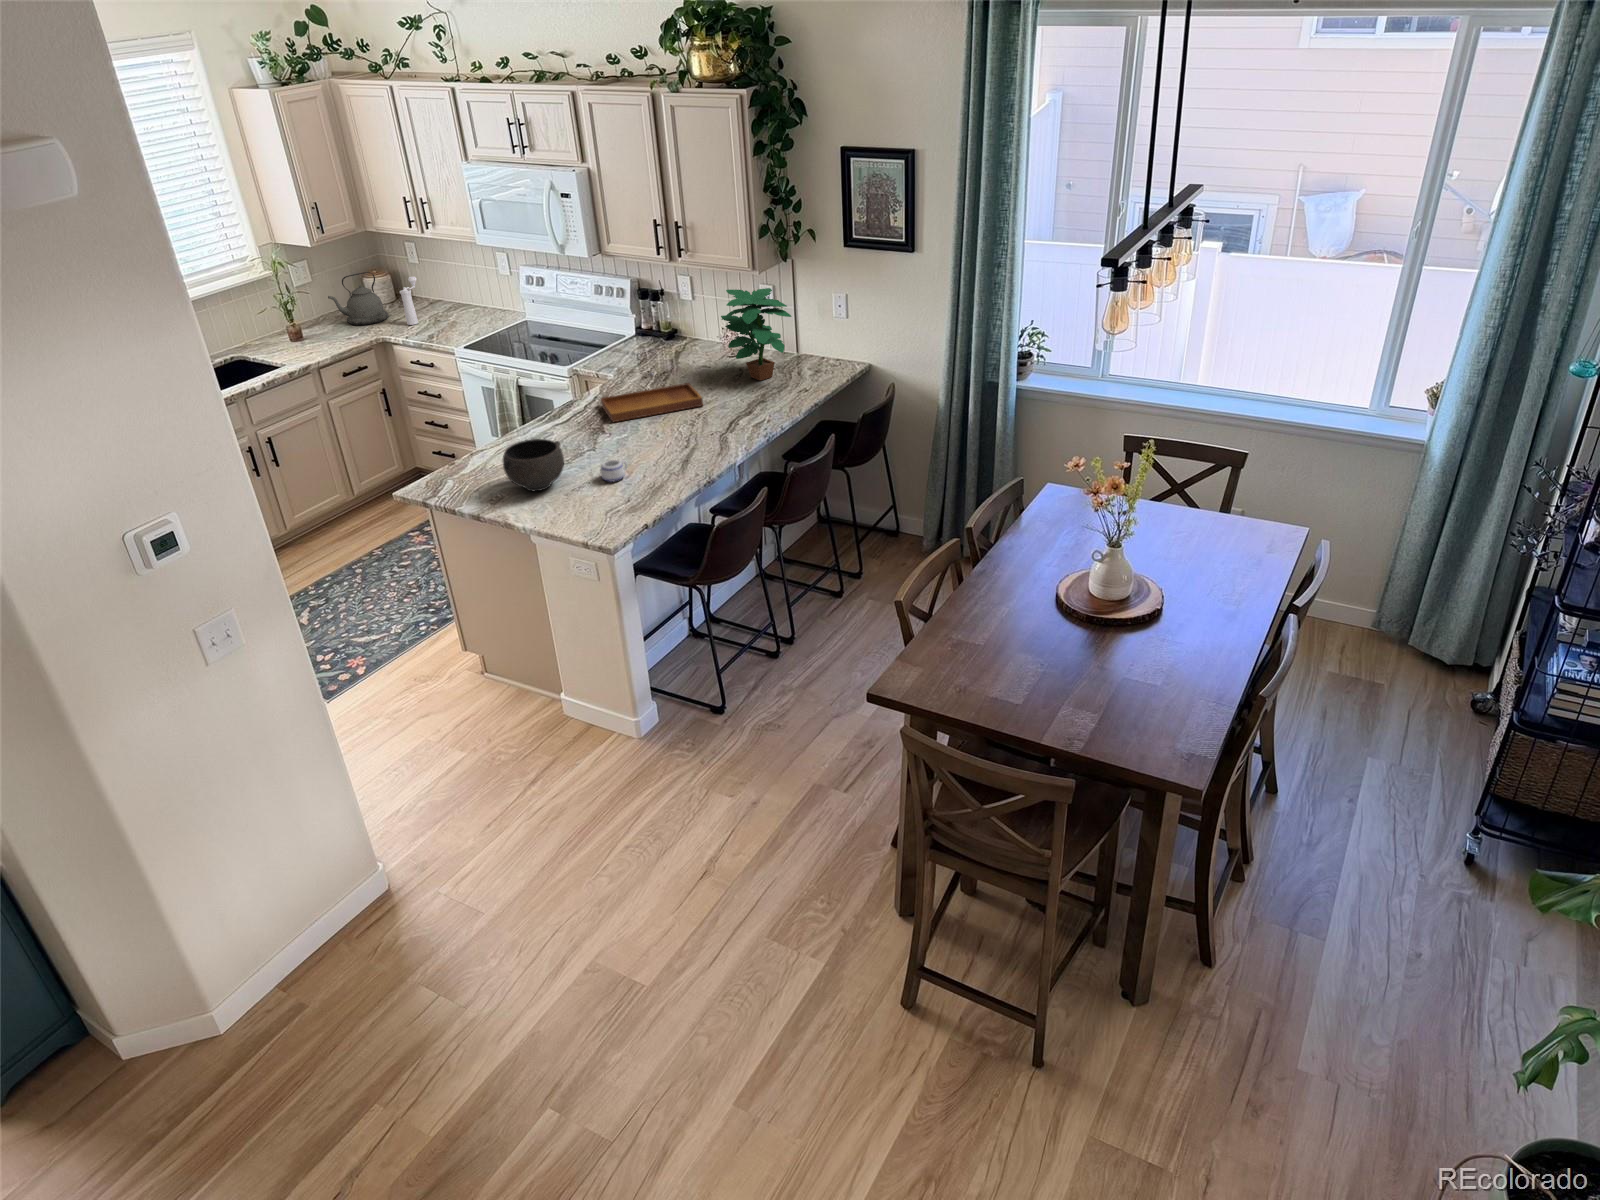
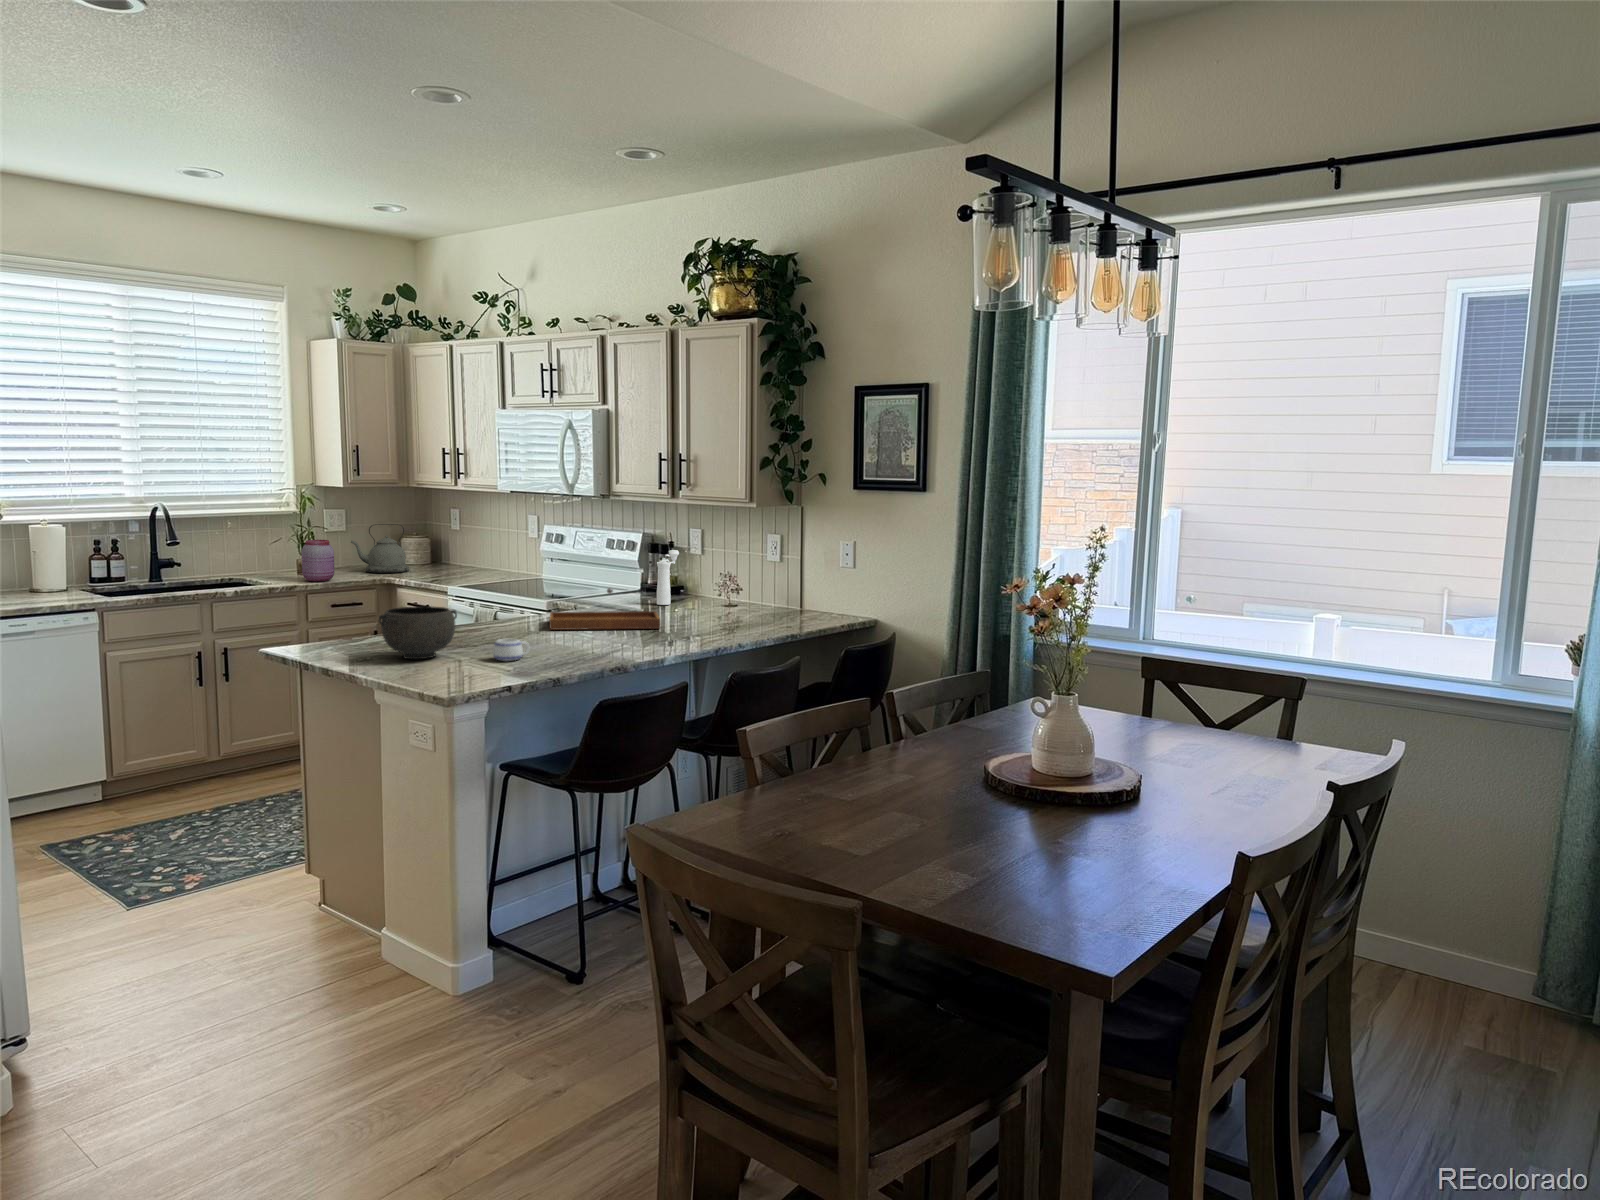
pepper mill: present [400,276,418,325] -> present [657,550,679,605]
potted plant: present [721,288,791,381] -> none [703,522,781,621]
jar: none [295,307,331,350] -> present [302,540,335,582]

